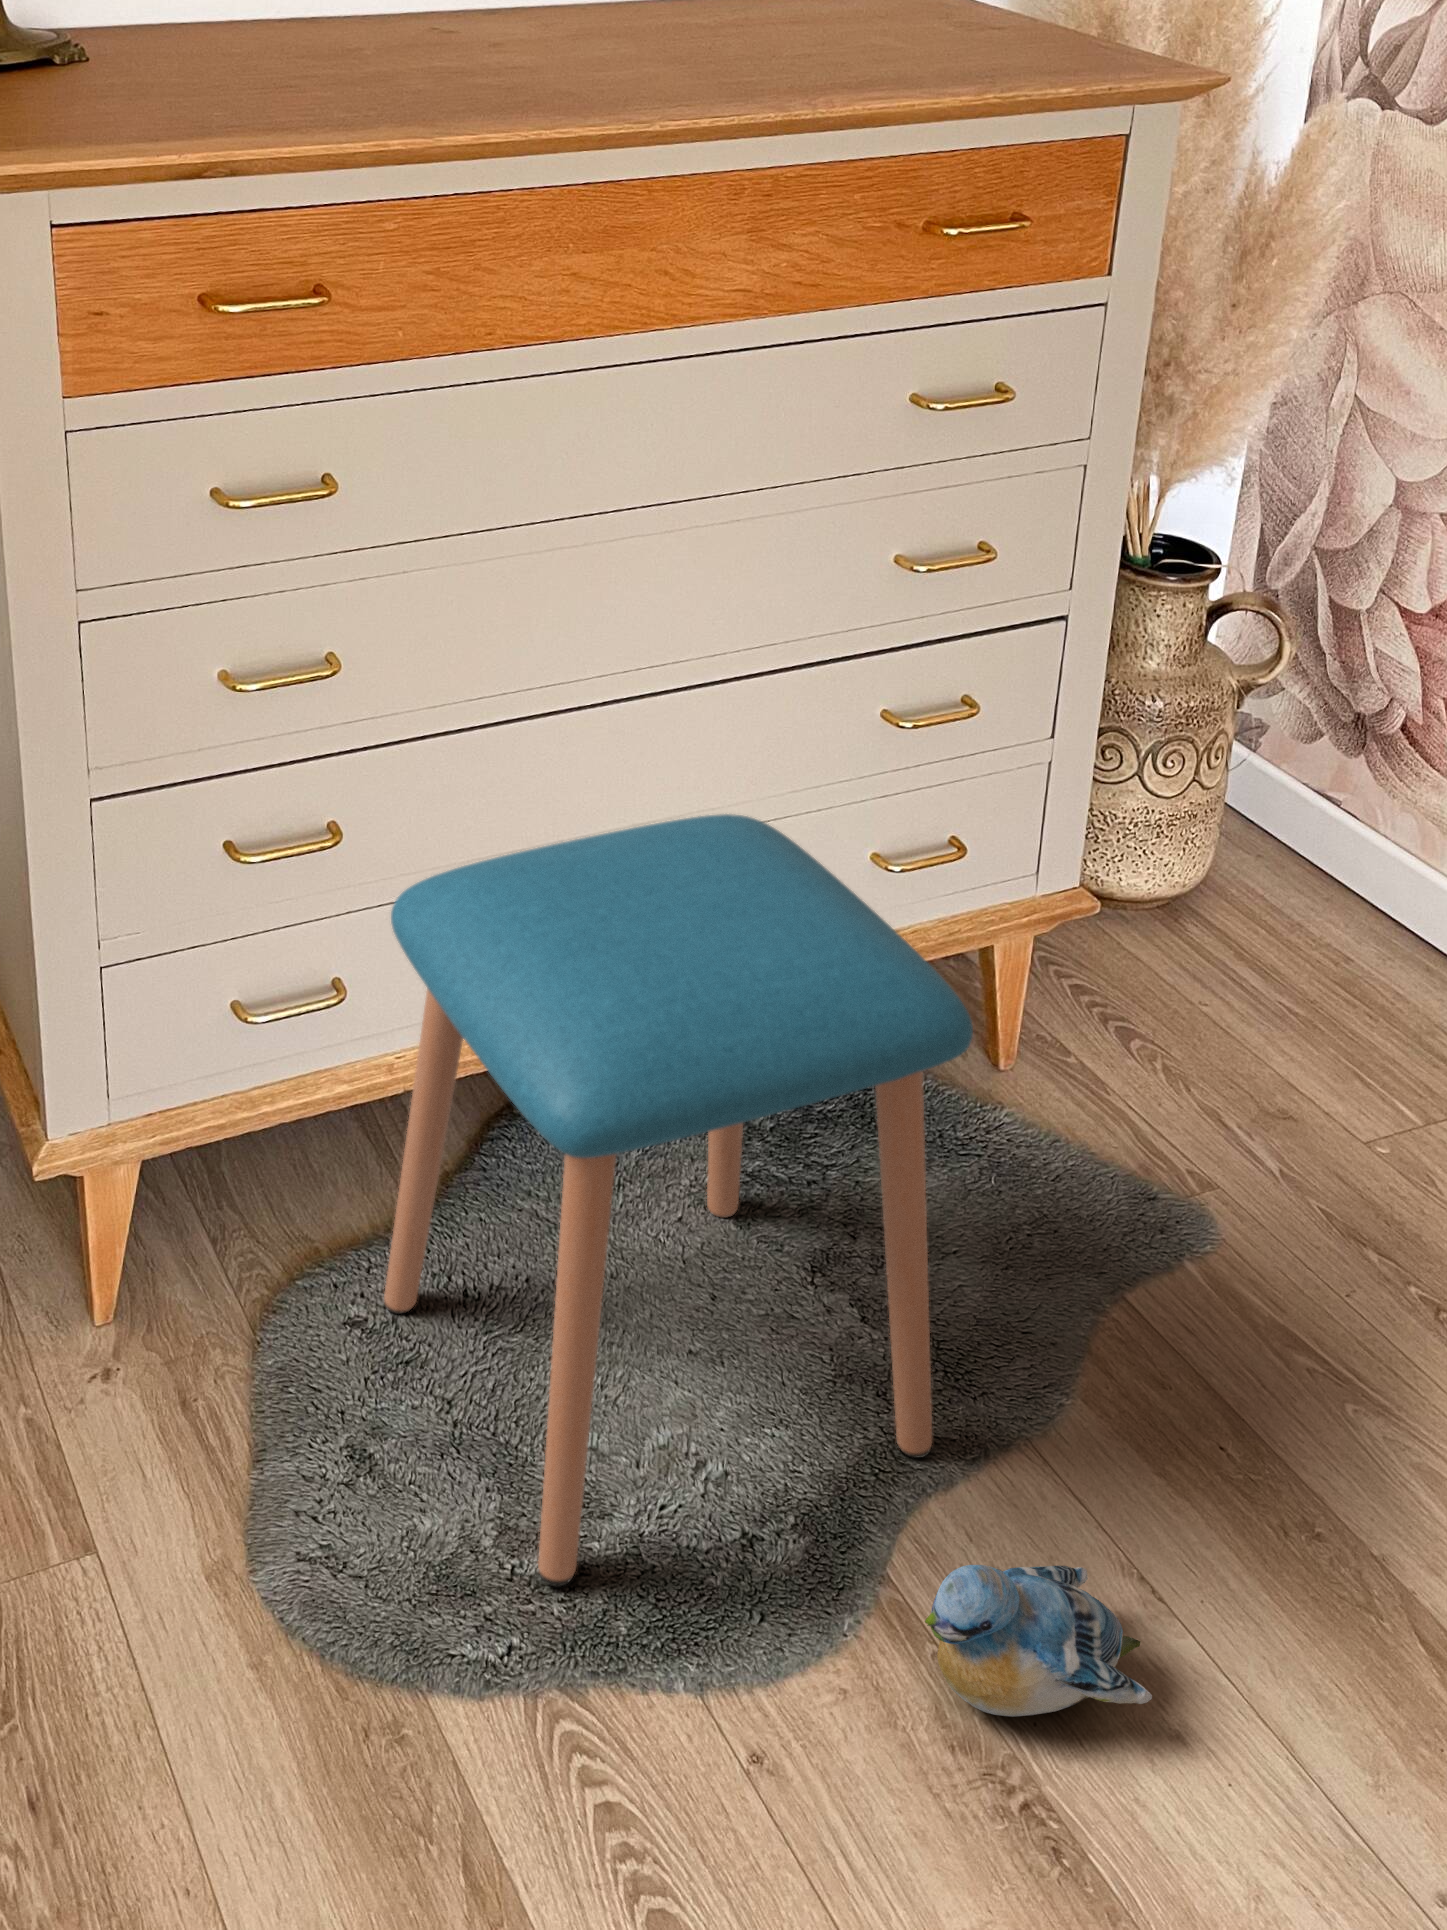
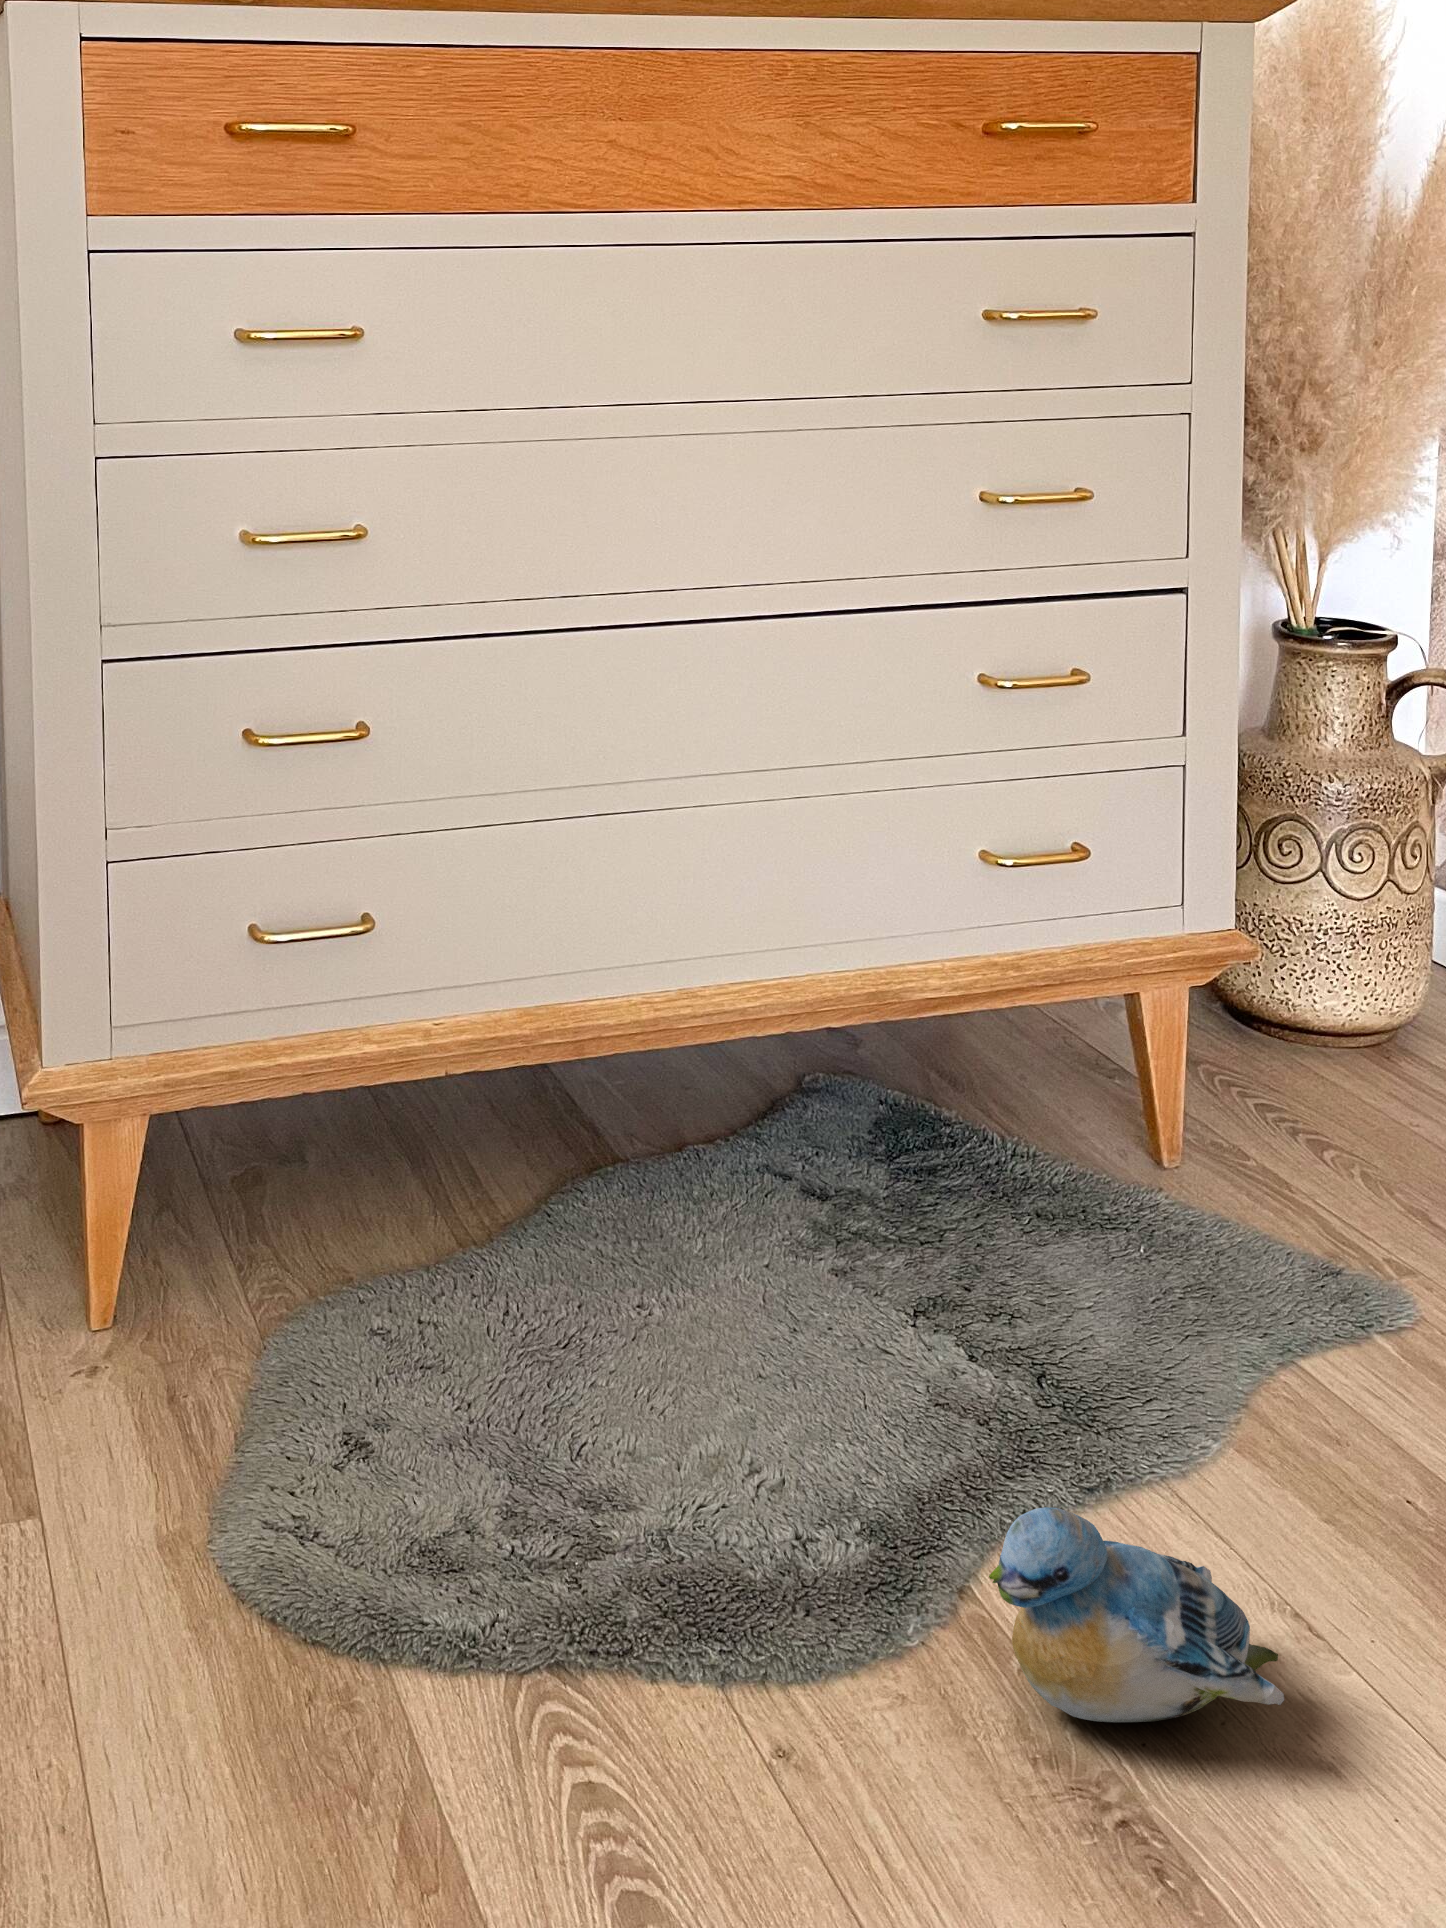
stool: present [384,814,973,1586] -> none [416,746,1044,1575]

